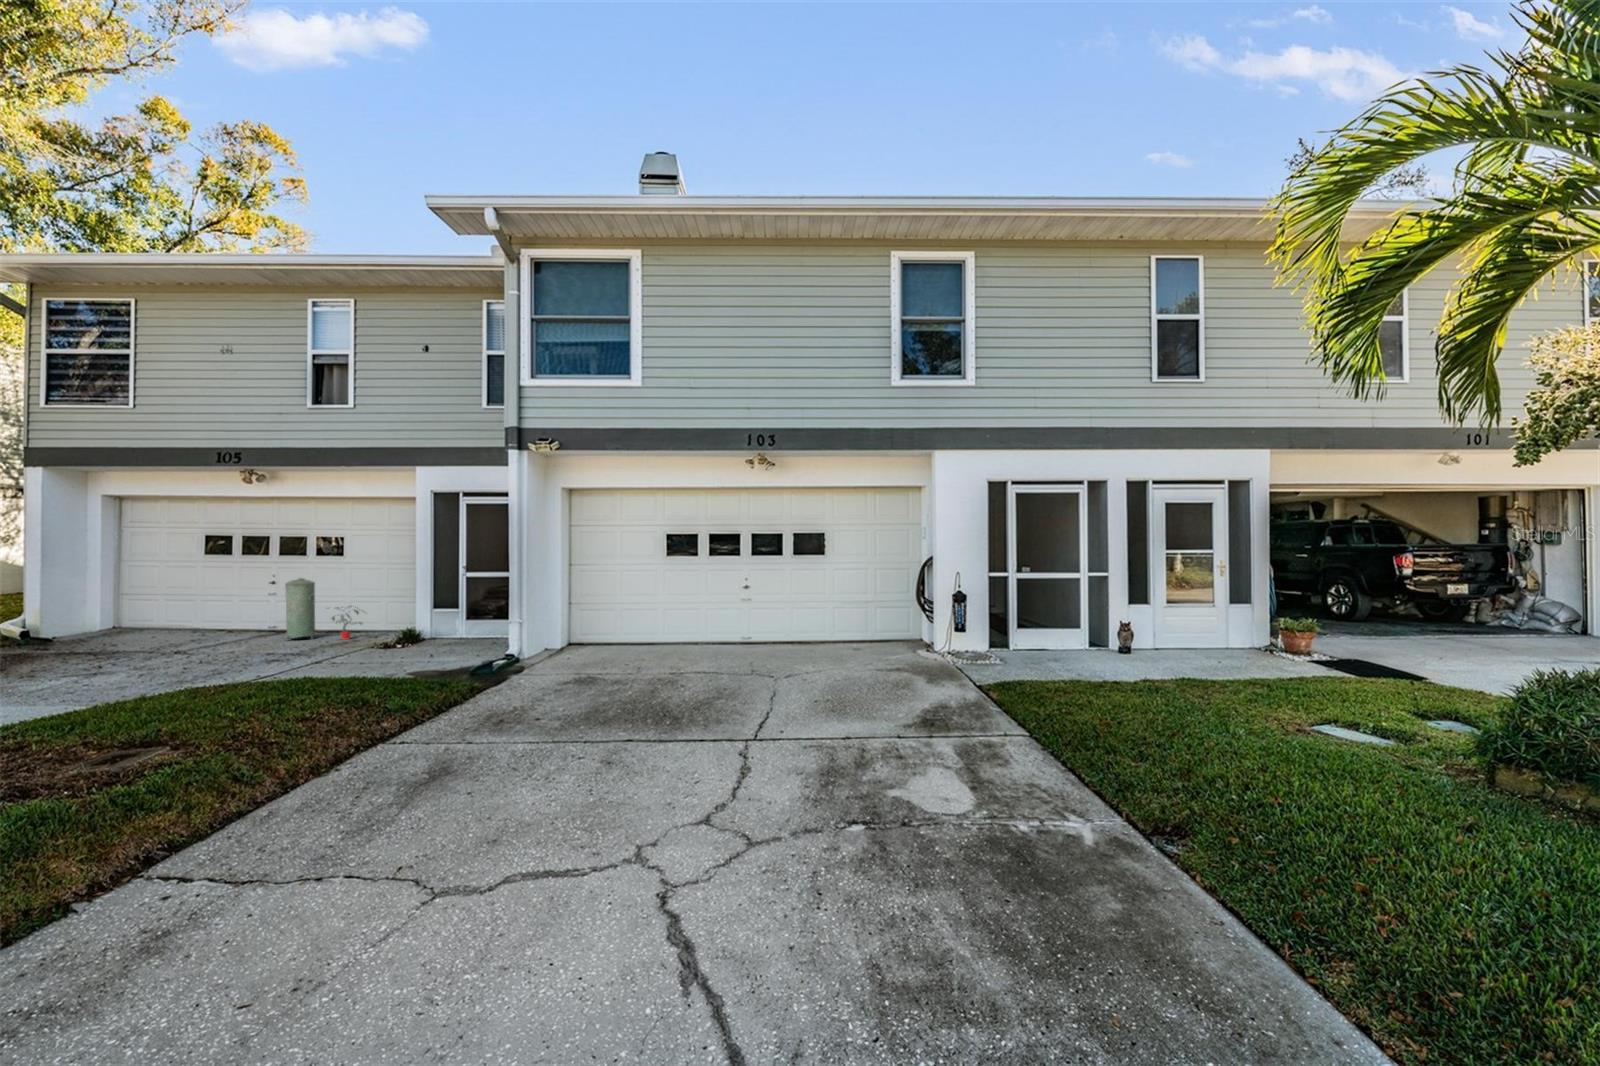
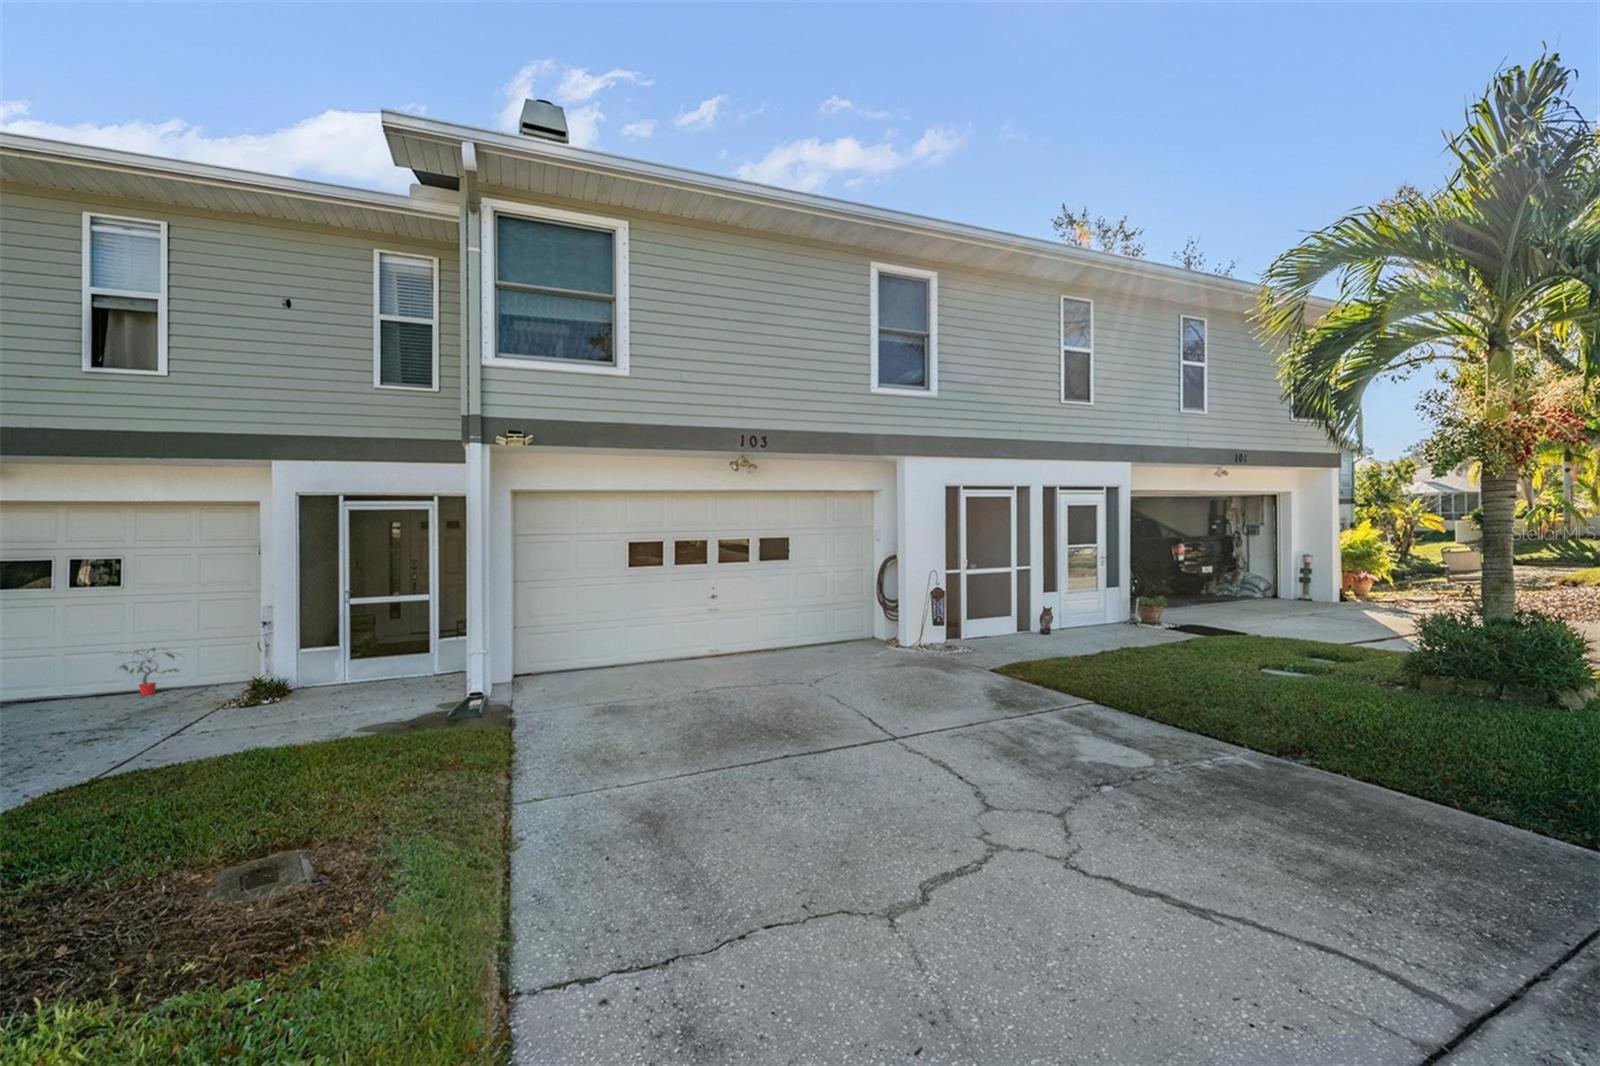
trash can: present [285,578,315,640] -> none [33,613,88,706]

